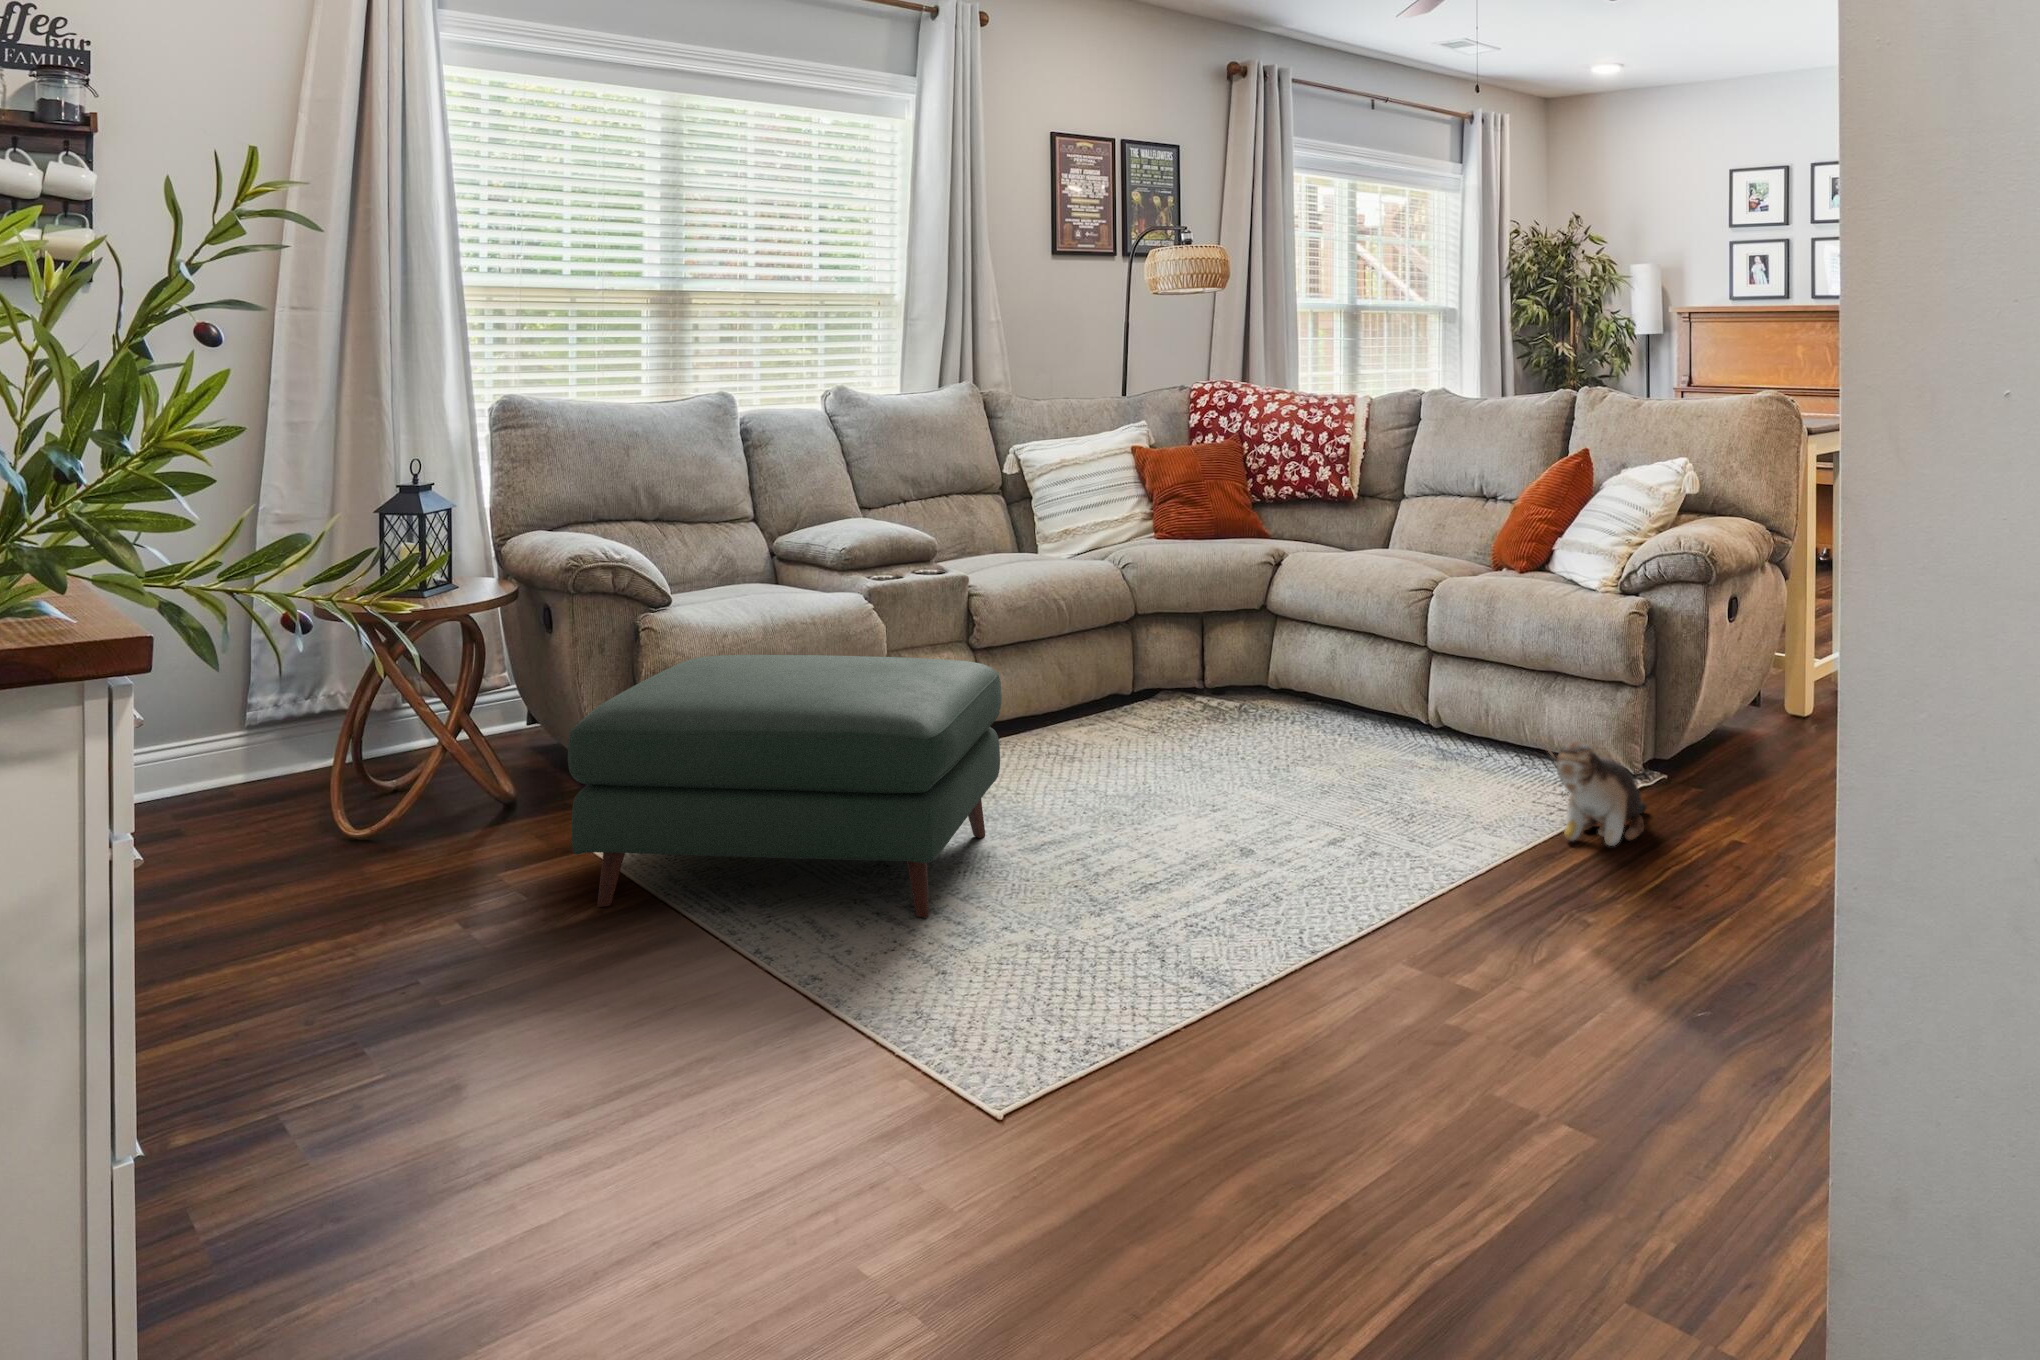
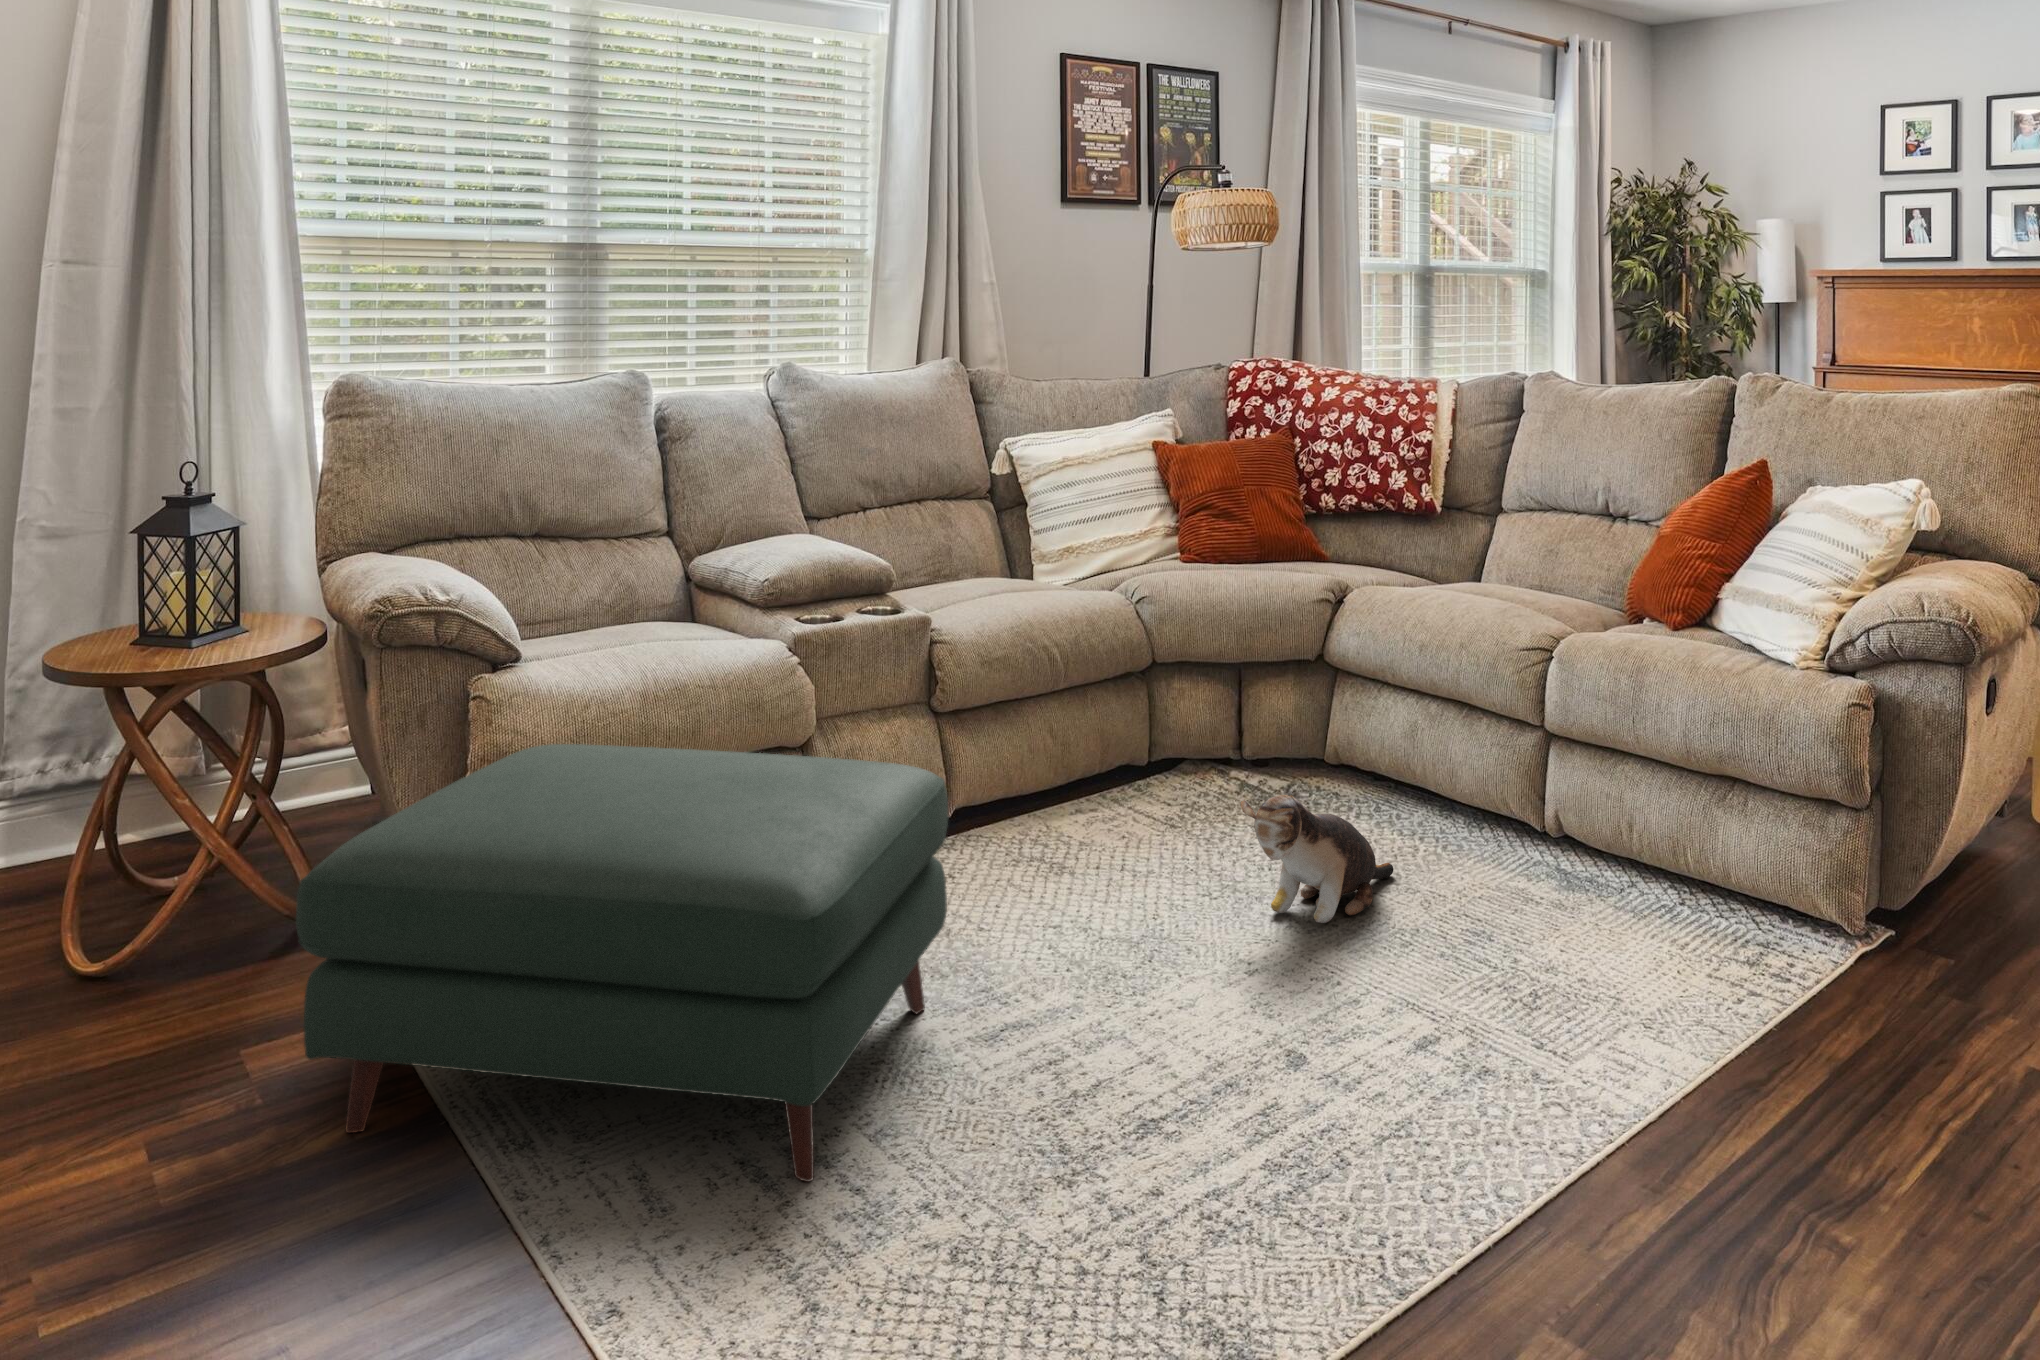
plush toy: present [1547,741,1647,846] -> present [1241,795,1394,923]

